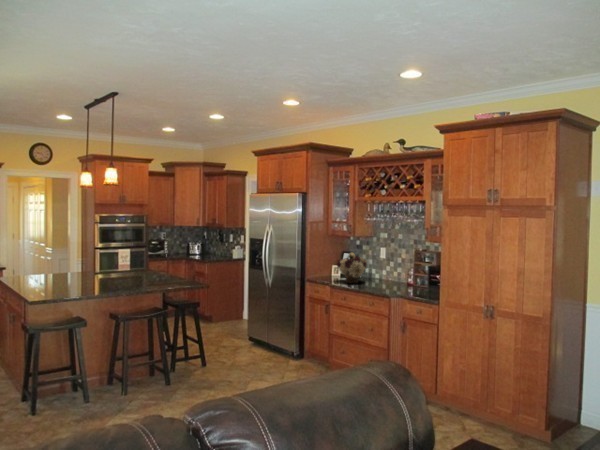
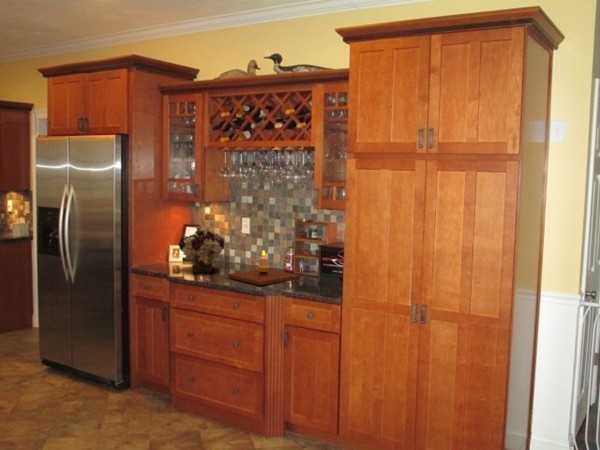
candle: none [368,269,416,292] -> present [228,250,299,285]

